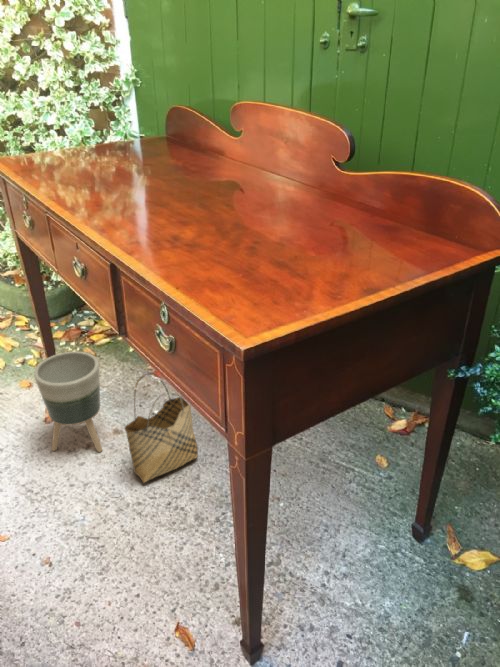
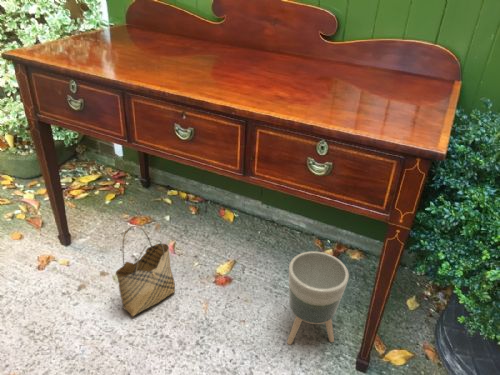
planter: present [34,351,102,452] -> present [287,251,349,345]

